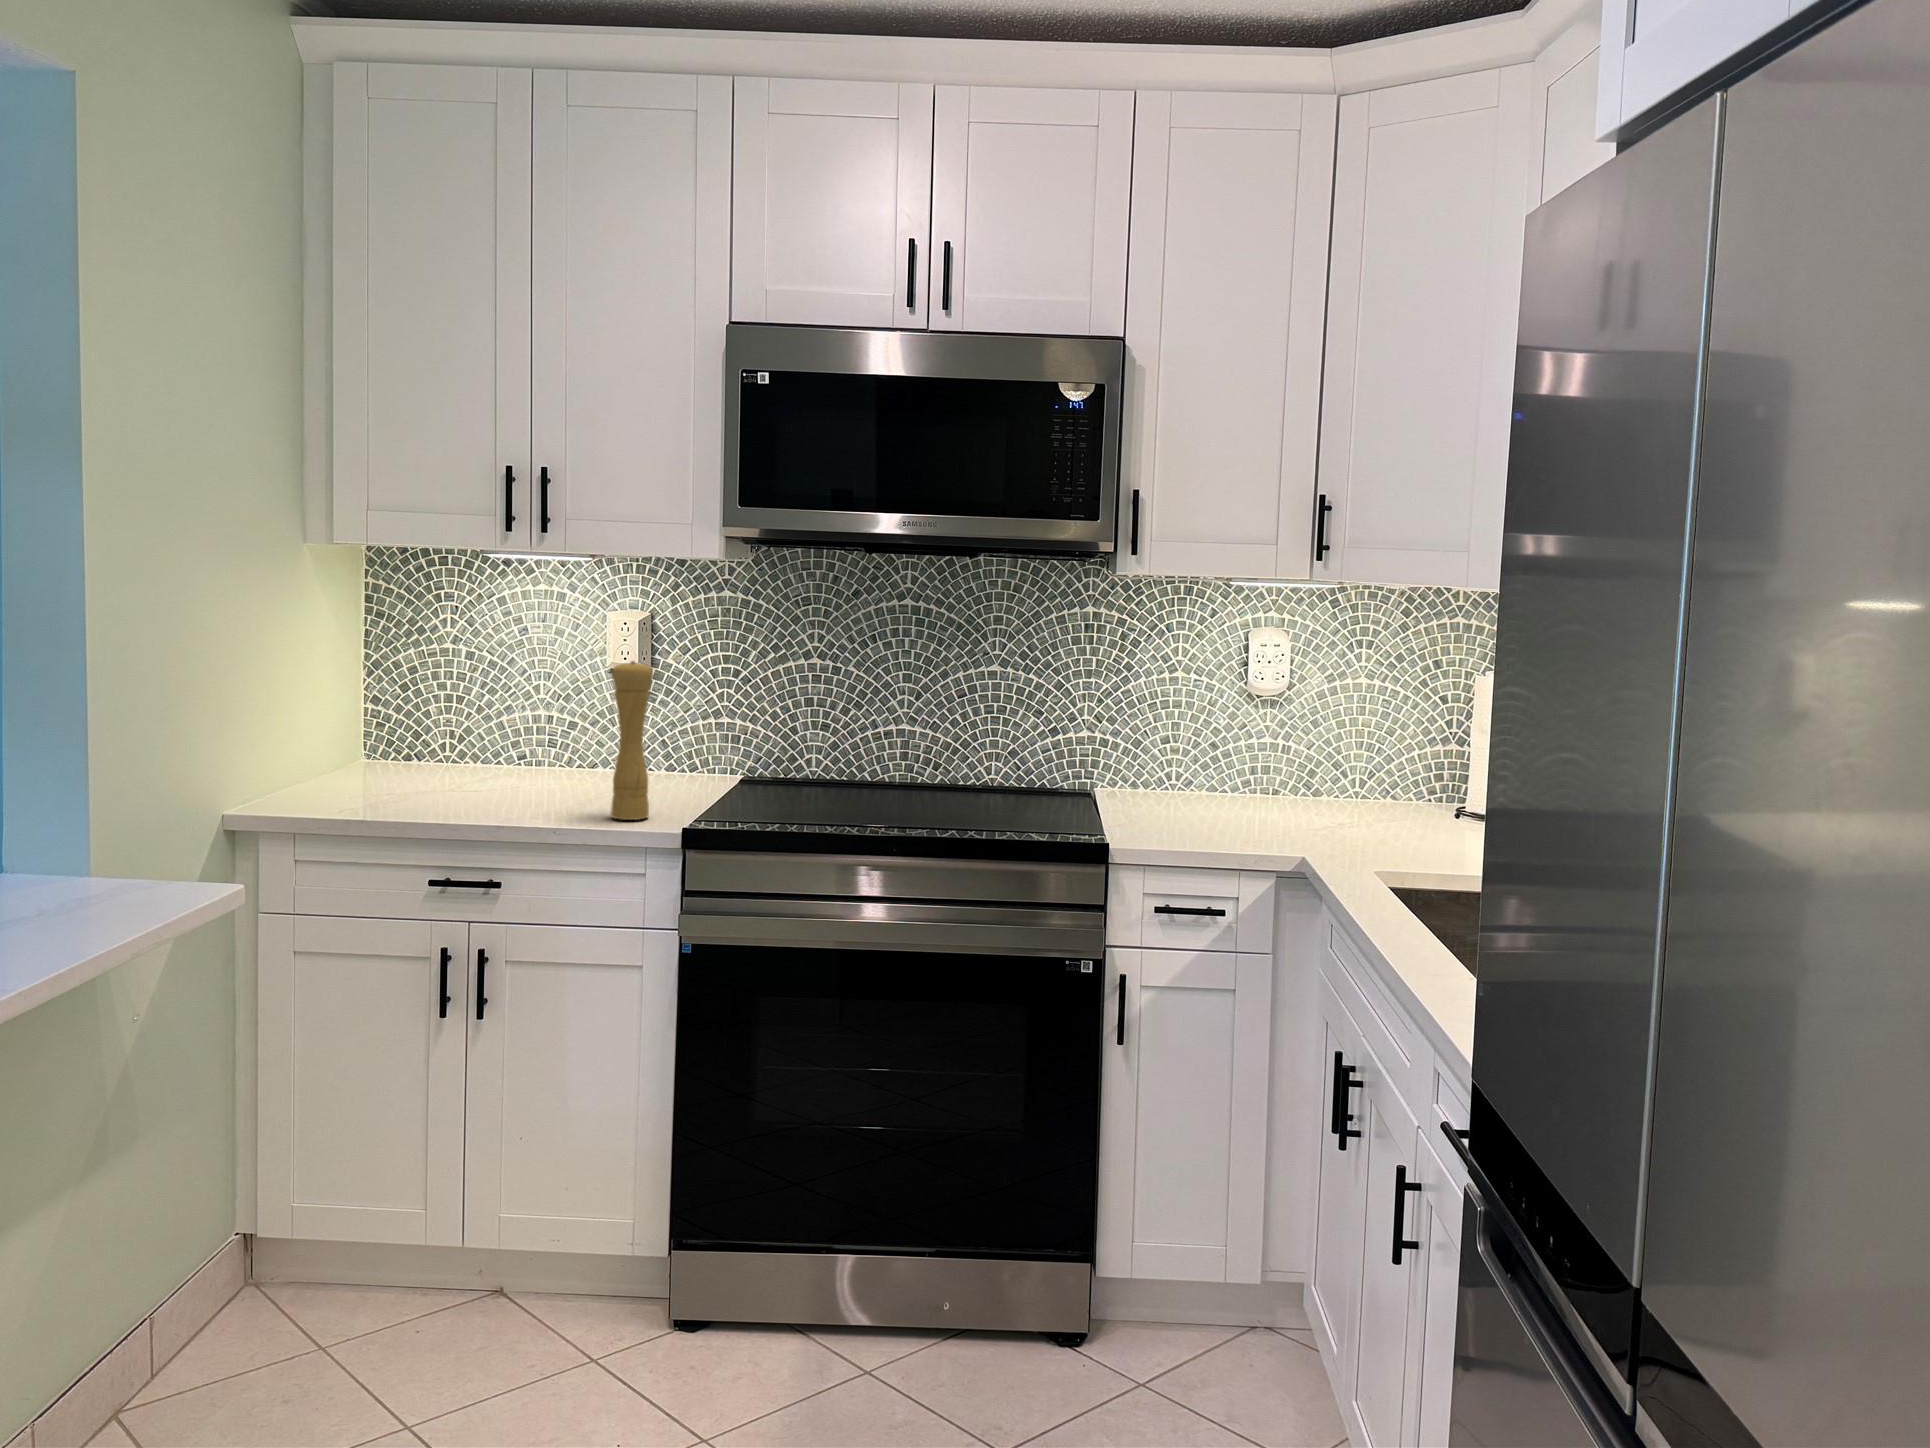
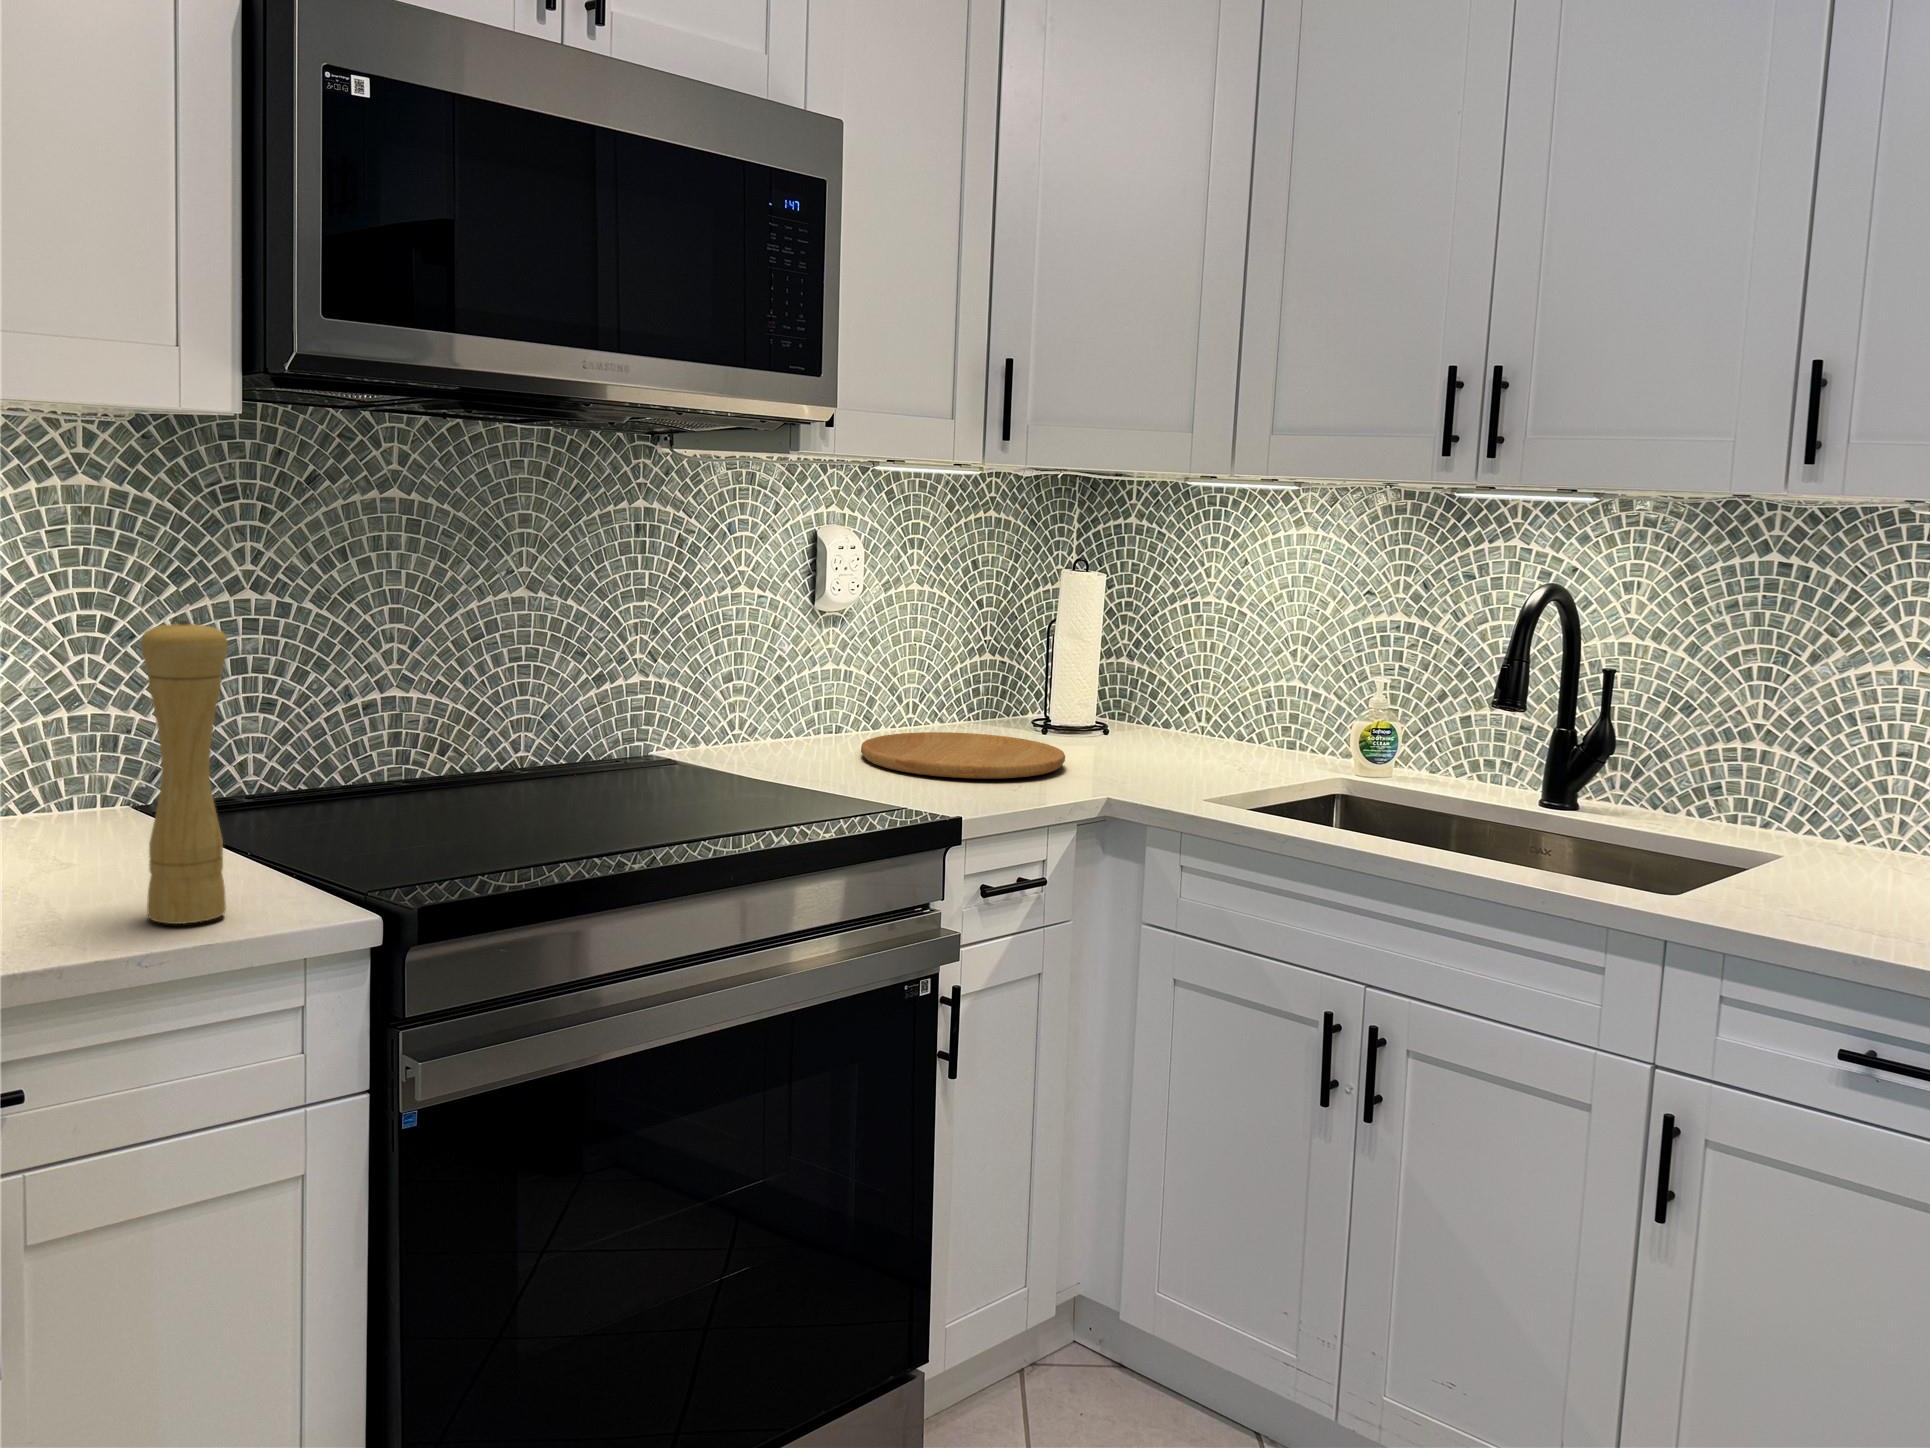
cutting board: none [1226,798,1401,837] -> present [861,732,1065,779]

